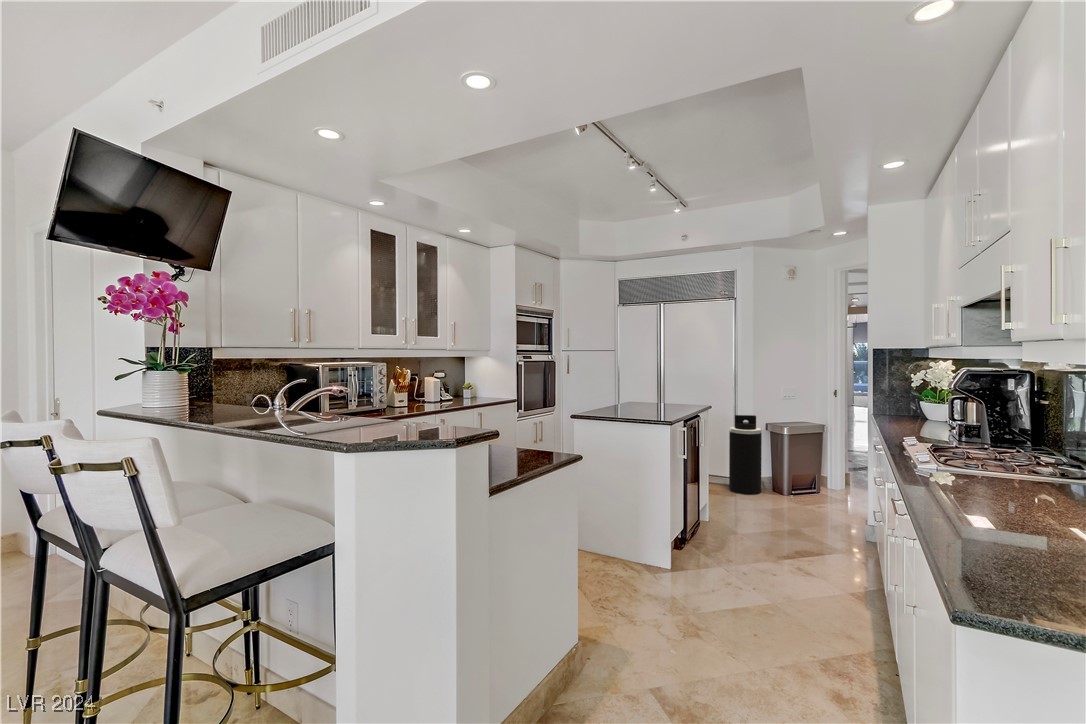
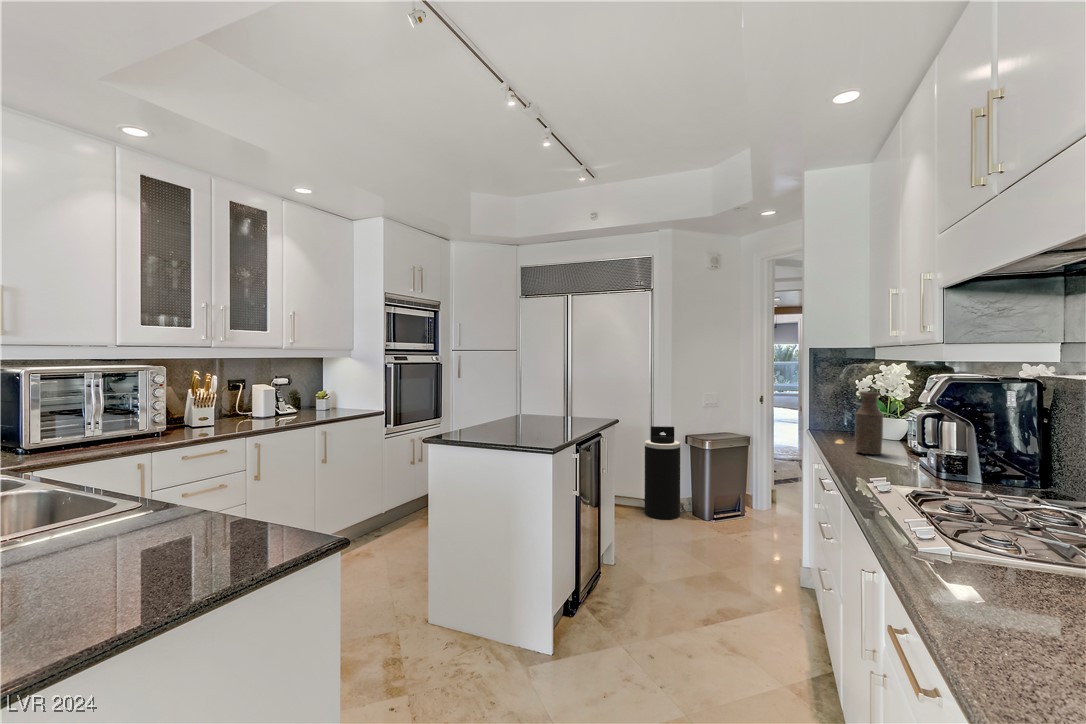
bottle: none [906,382,928,430] -> present [855,391,883,455]

